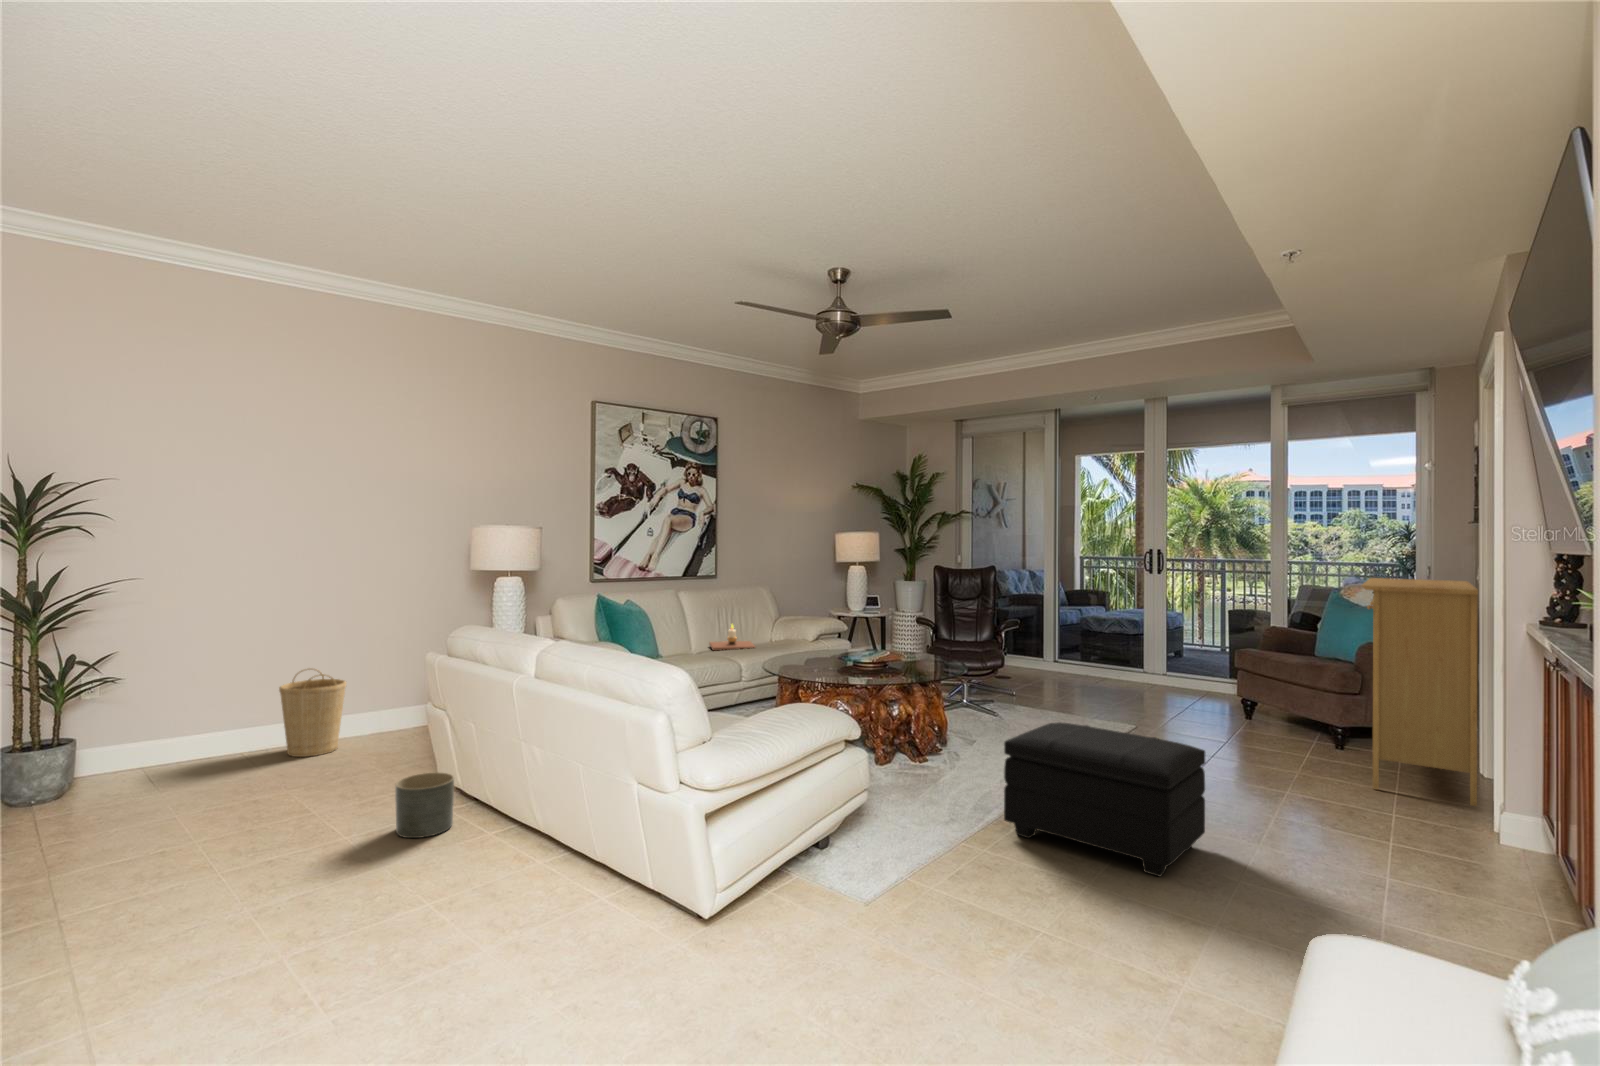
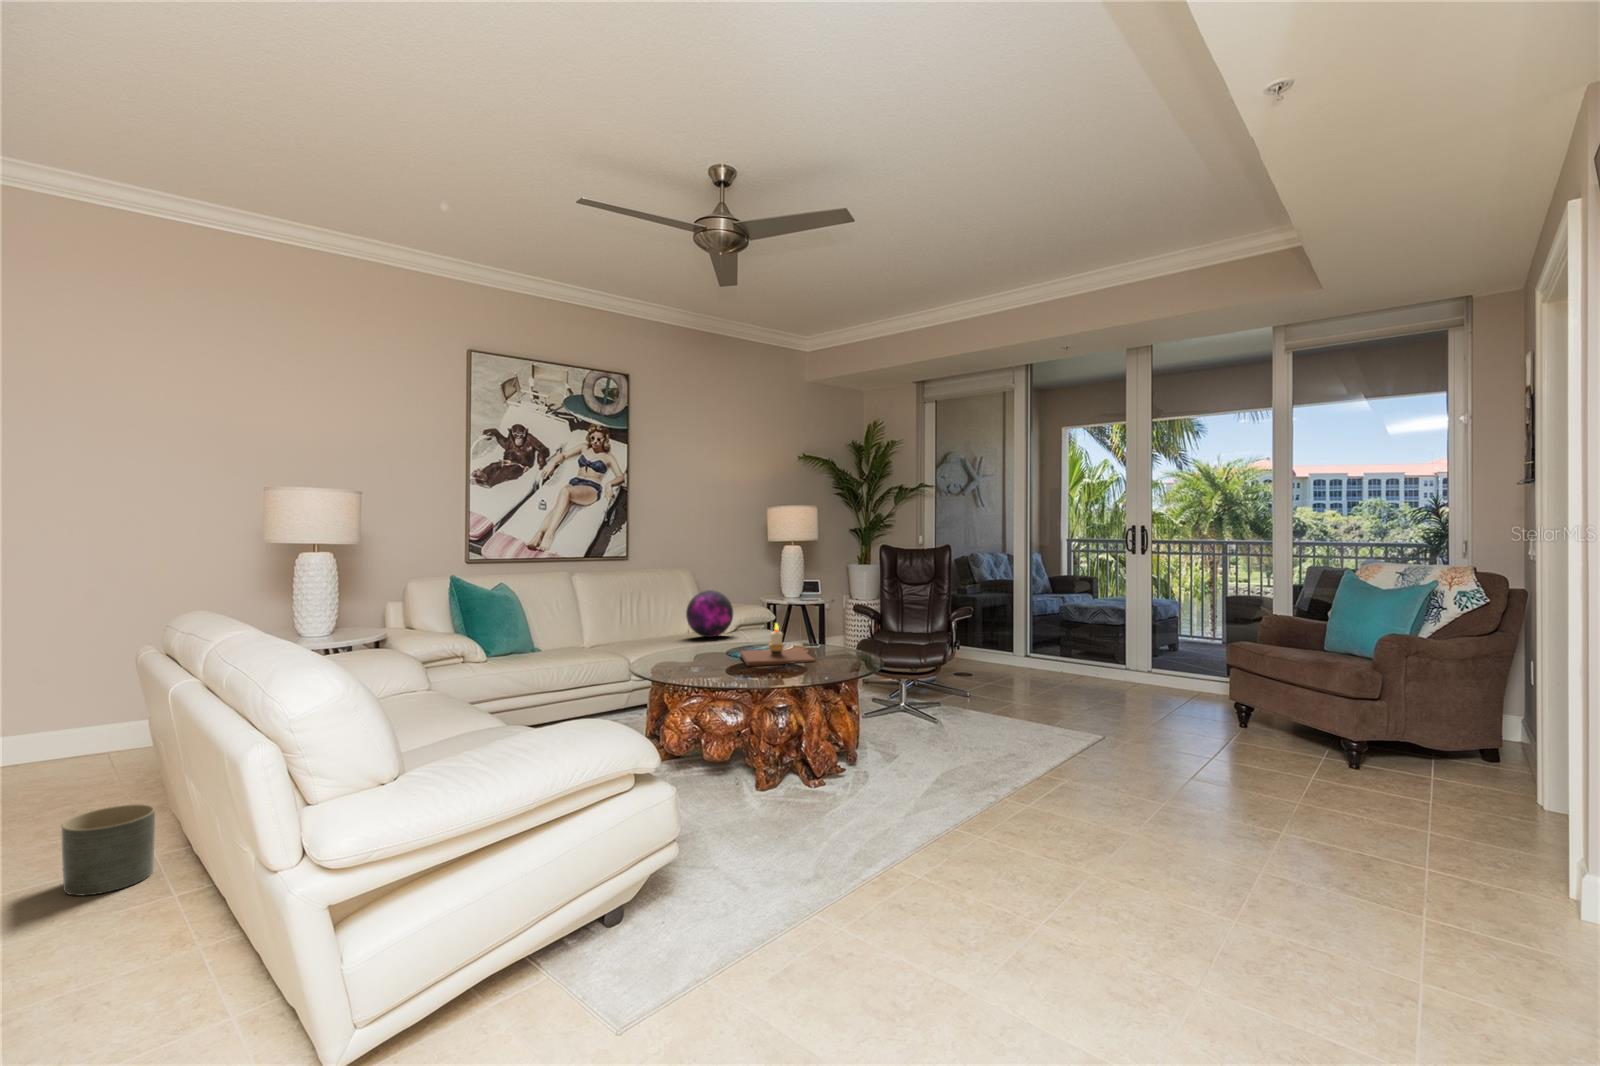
console table: present [1362,578,1478,806] -> none [1377,554,1535,853]
decorative orb: none [778,605,817,645] -> present [686,590,733,637]
candle: present [709,625,755,651] -> present [740,623,815,666]
basket: present [279,669,346,757] -> none [27,665,122,775]
footstool: present [1004,722,1205,876] -> none [879,740,1152,968]

